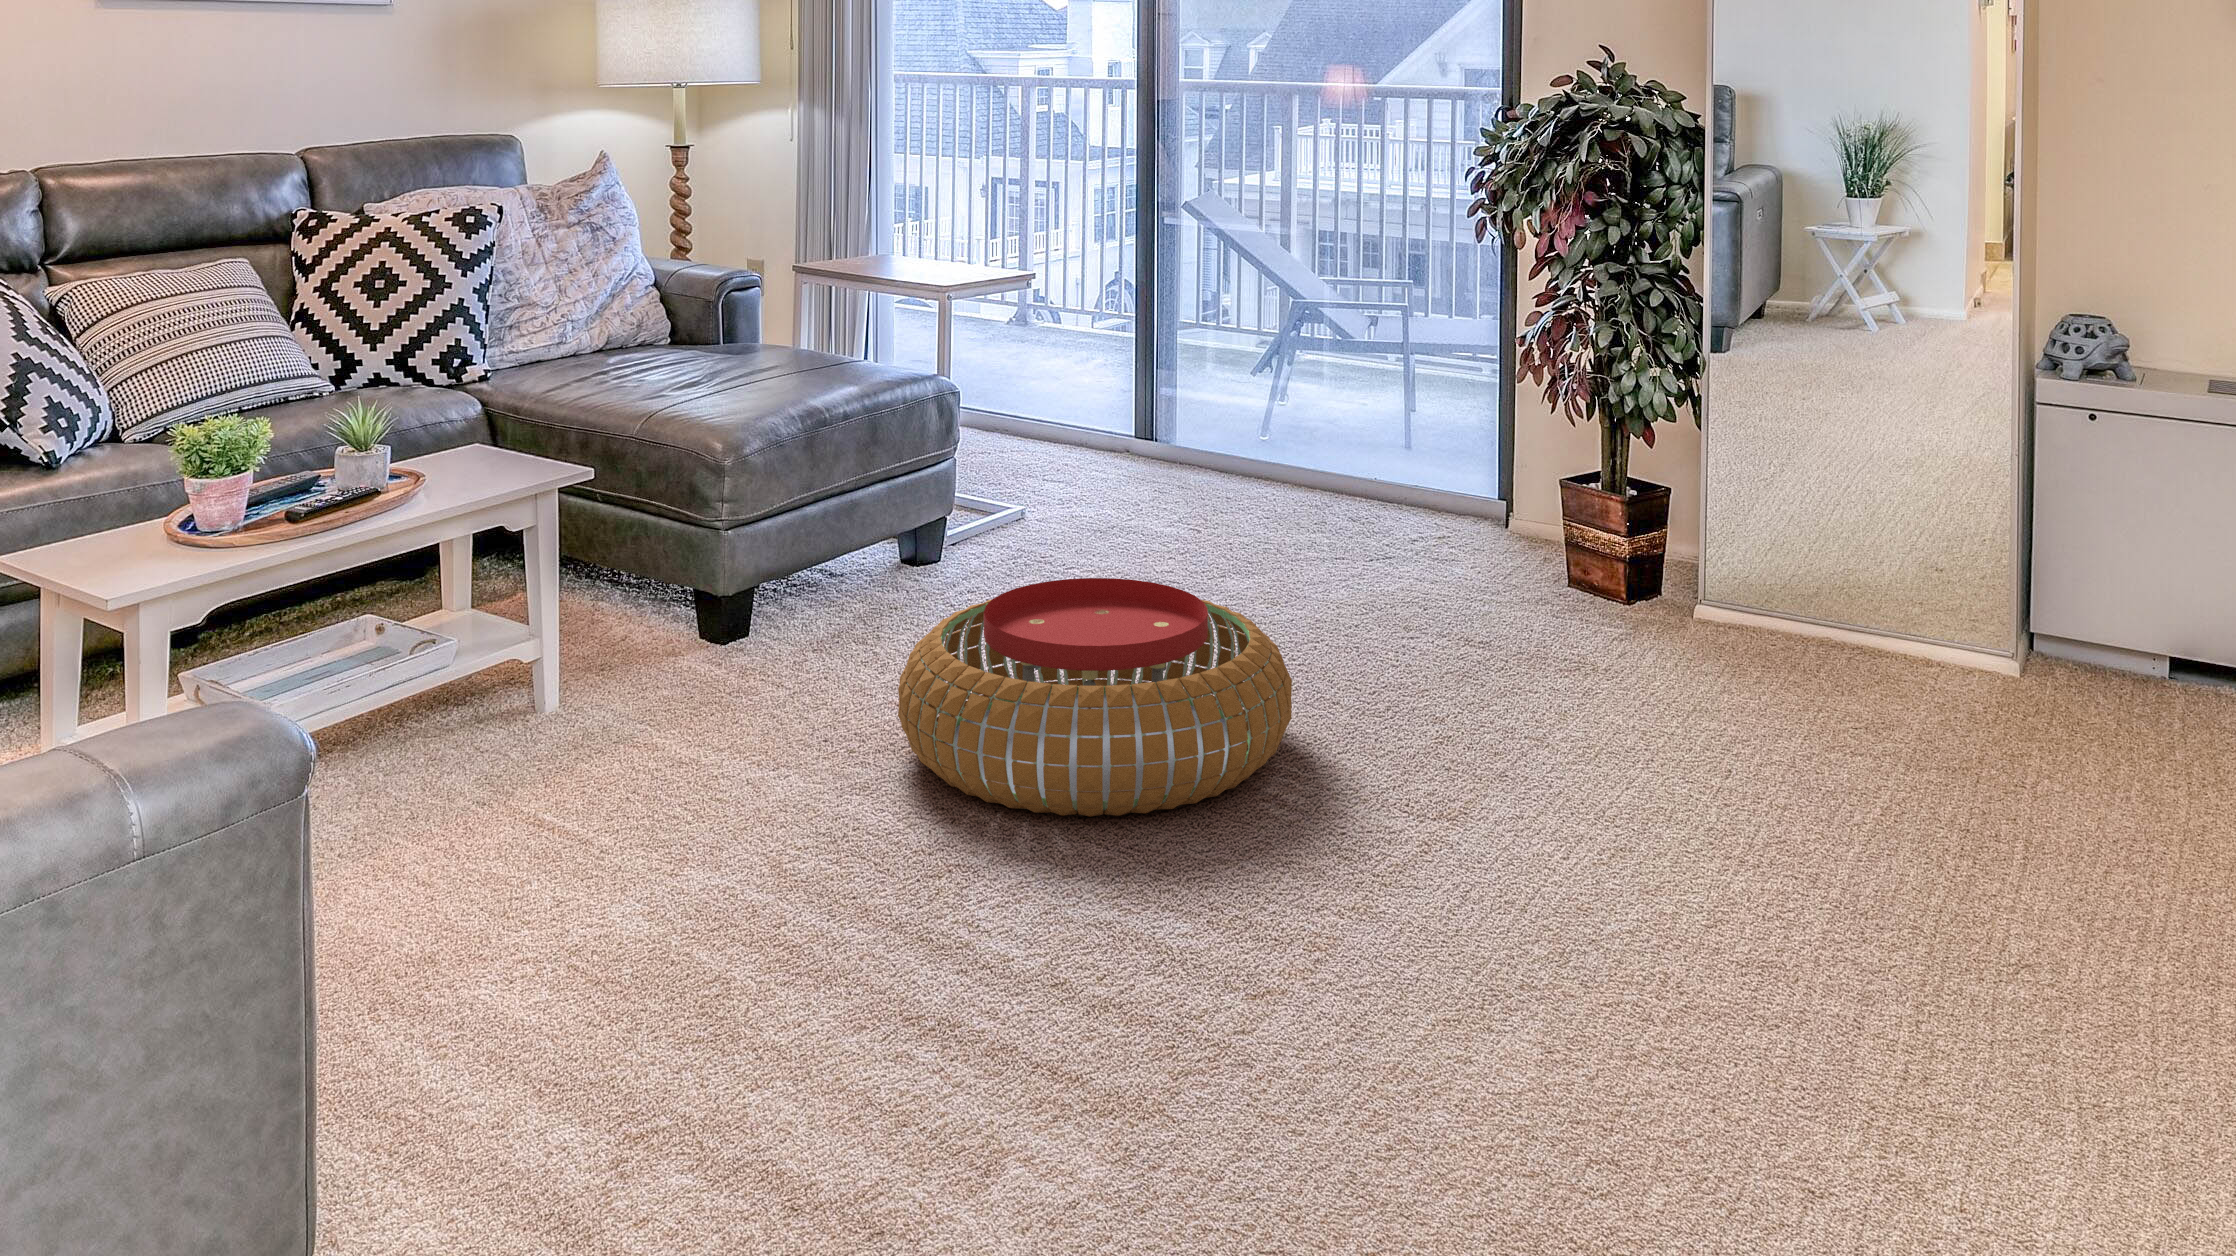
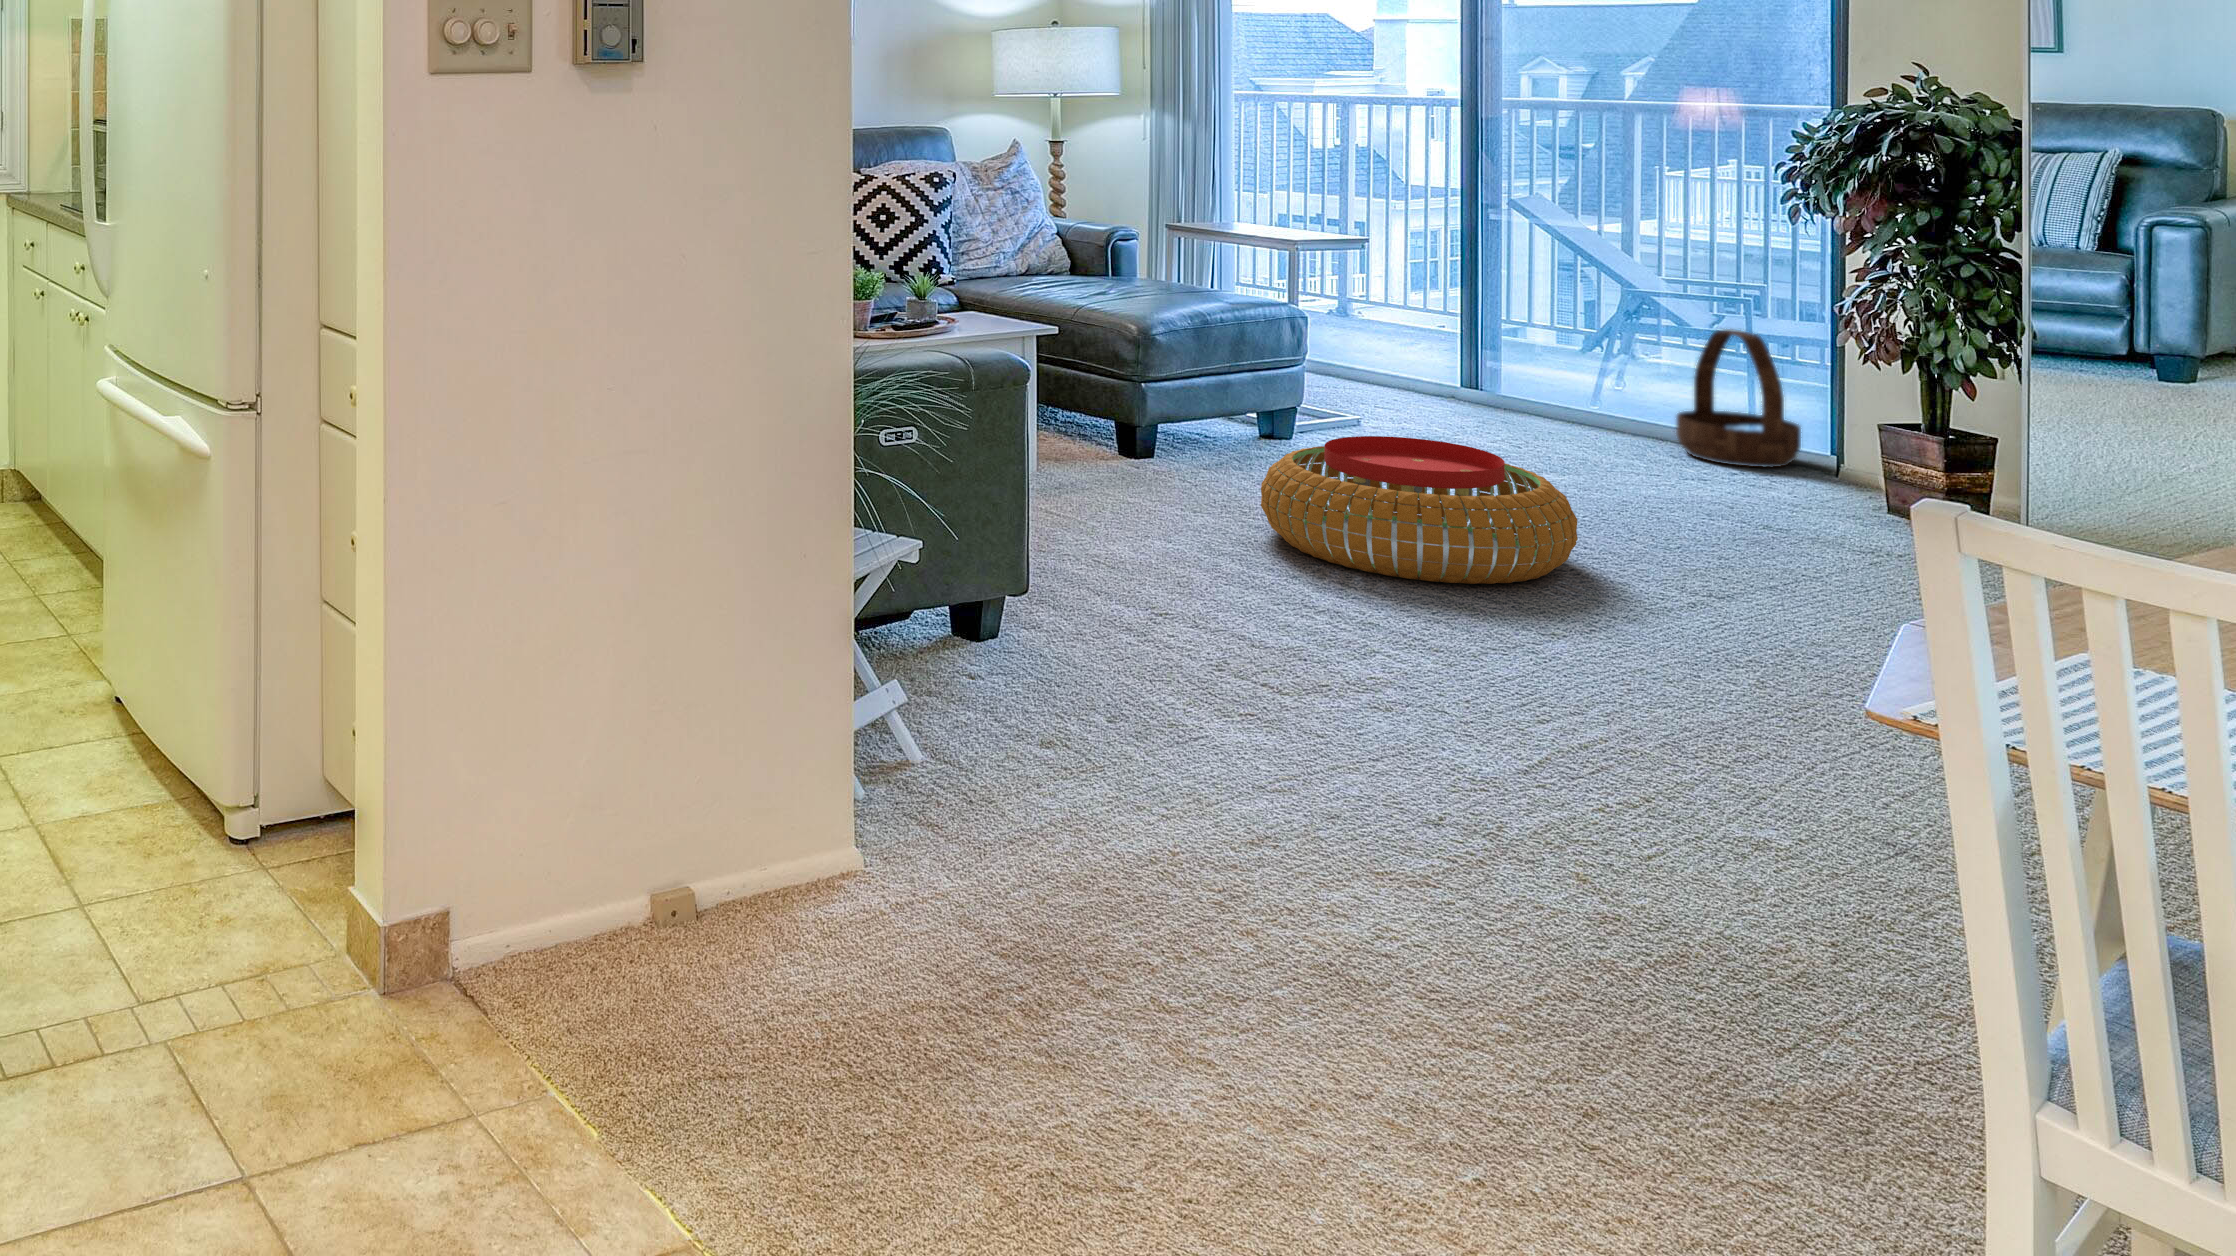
basket: none [1361,361,1478,525] -> present [1676,329,1801,467]

